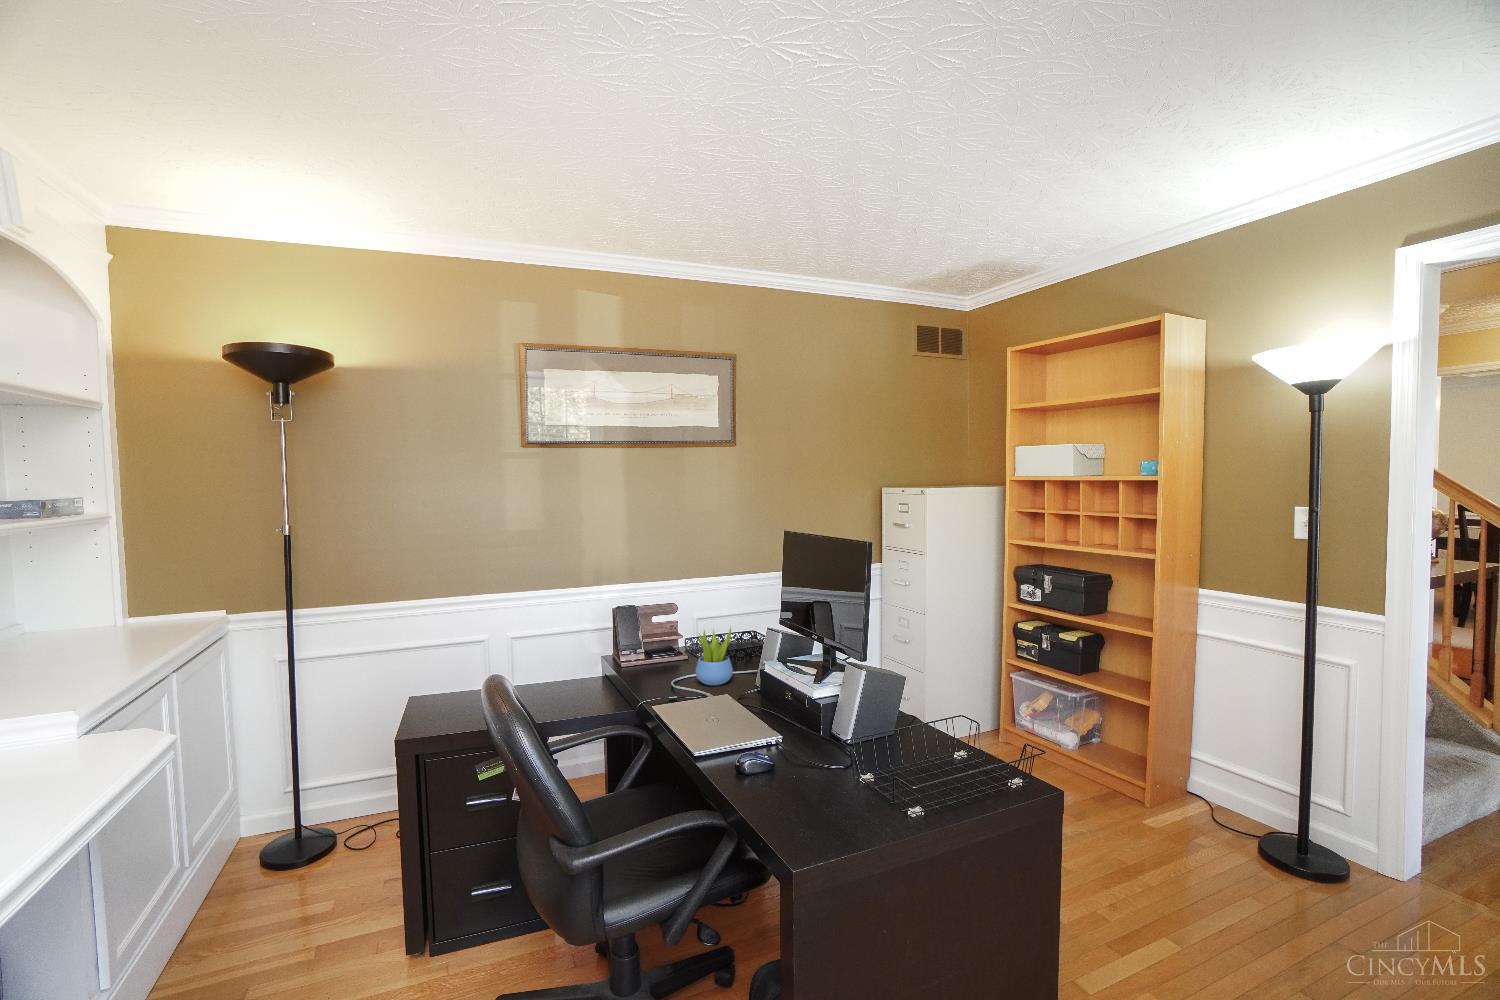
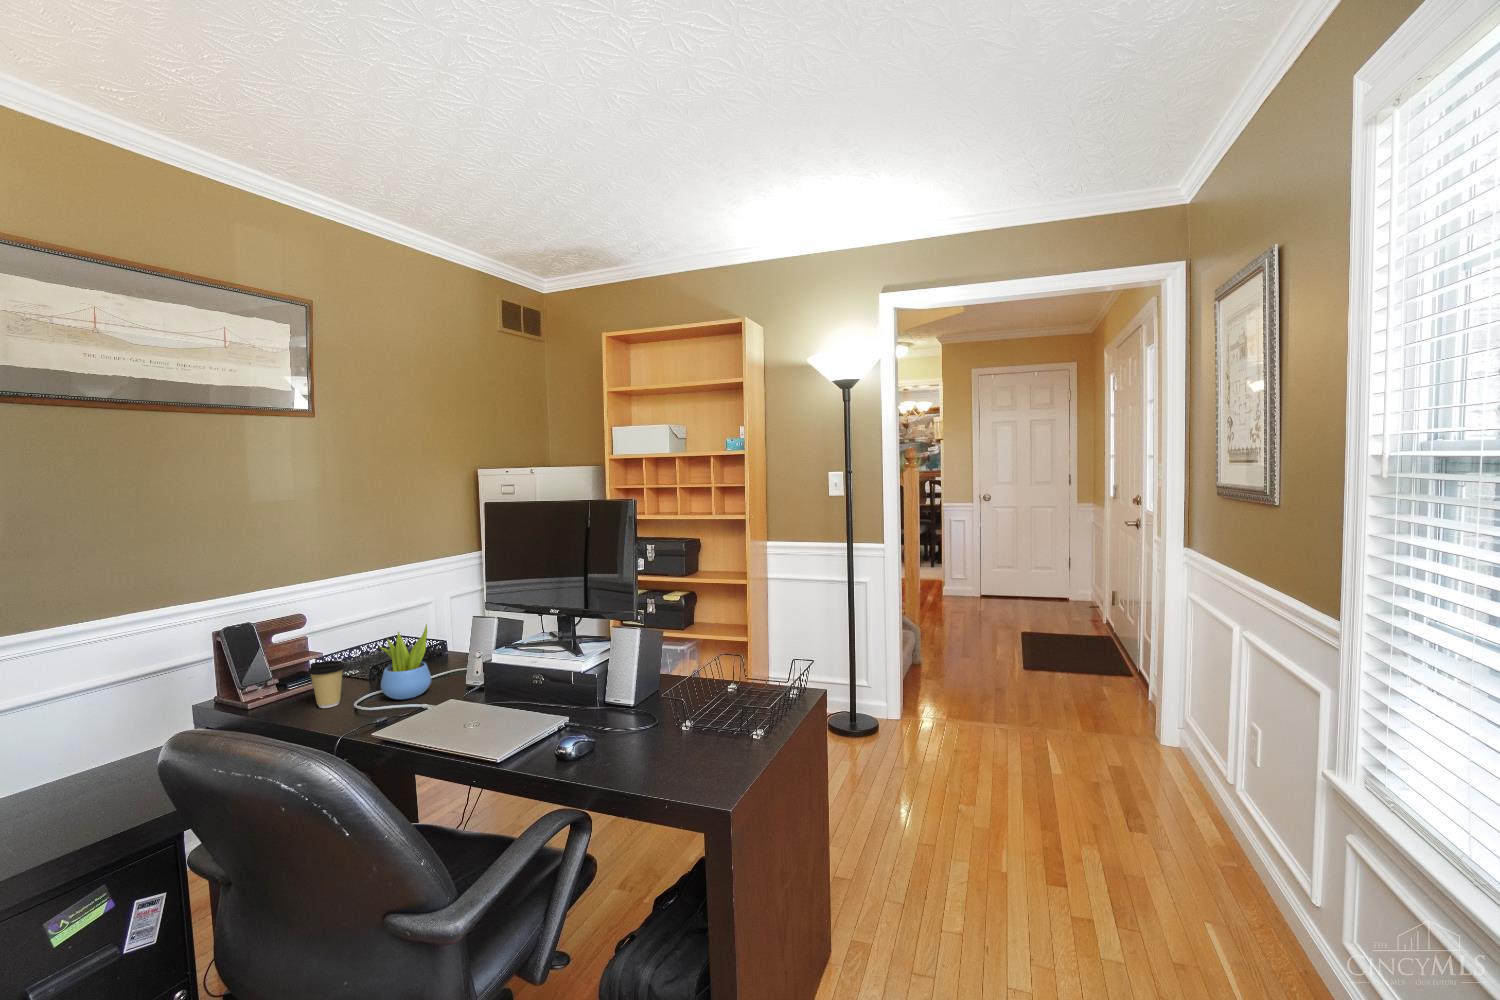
coffee cup: none [654,641,679,678] -> present [308,660,345,708]

